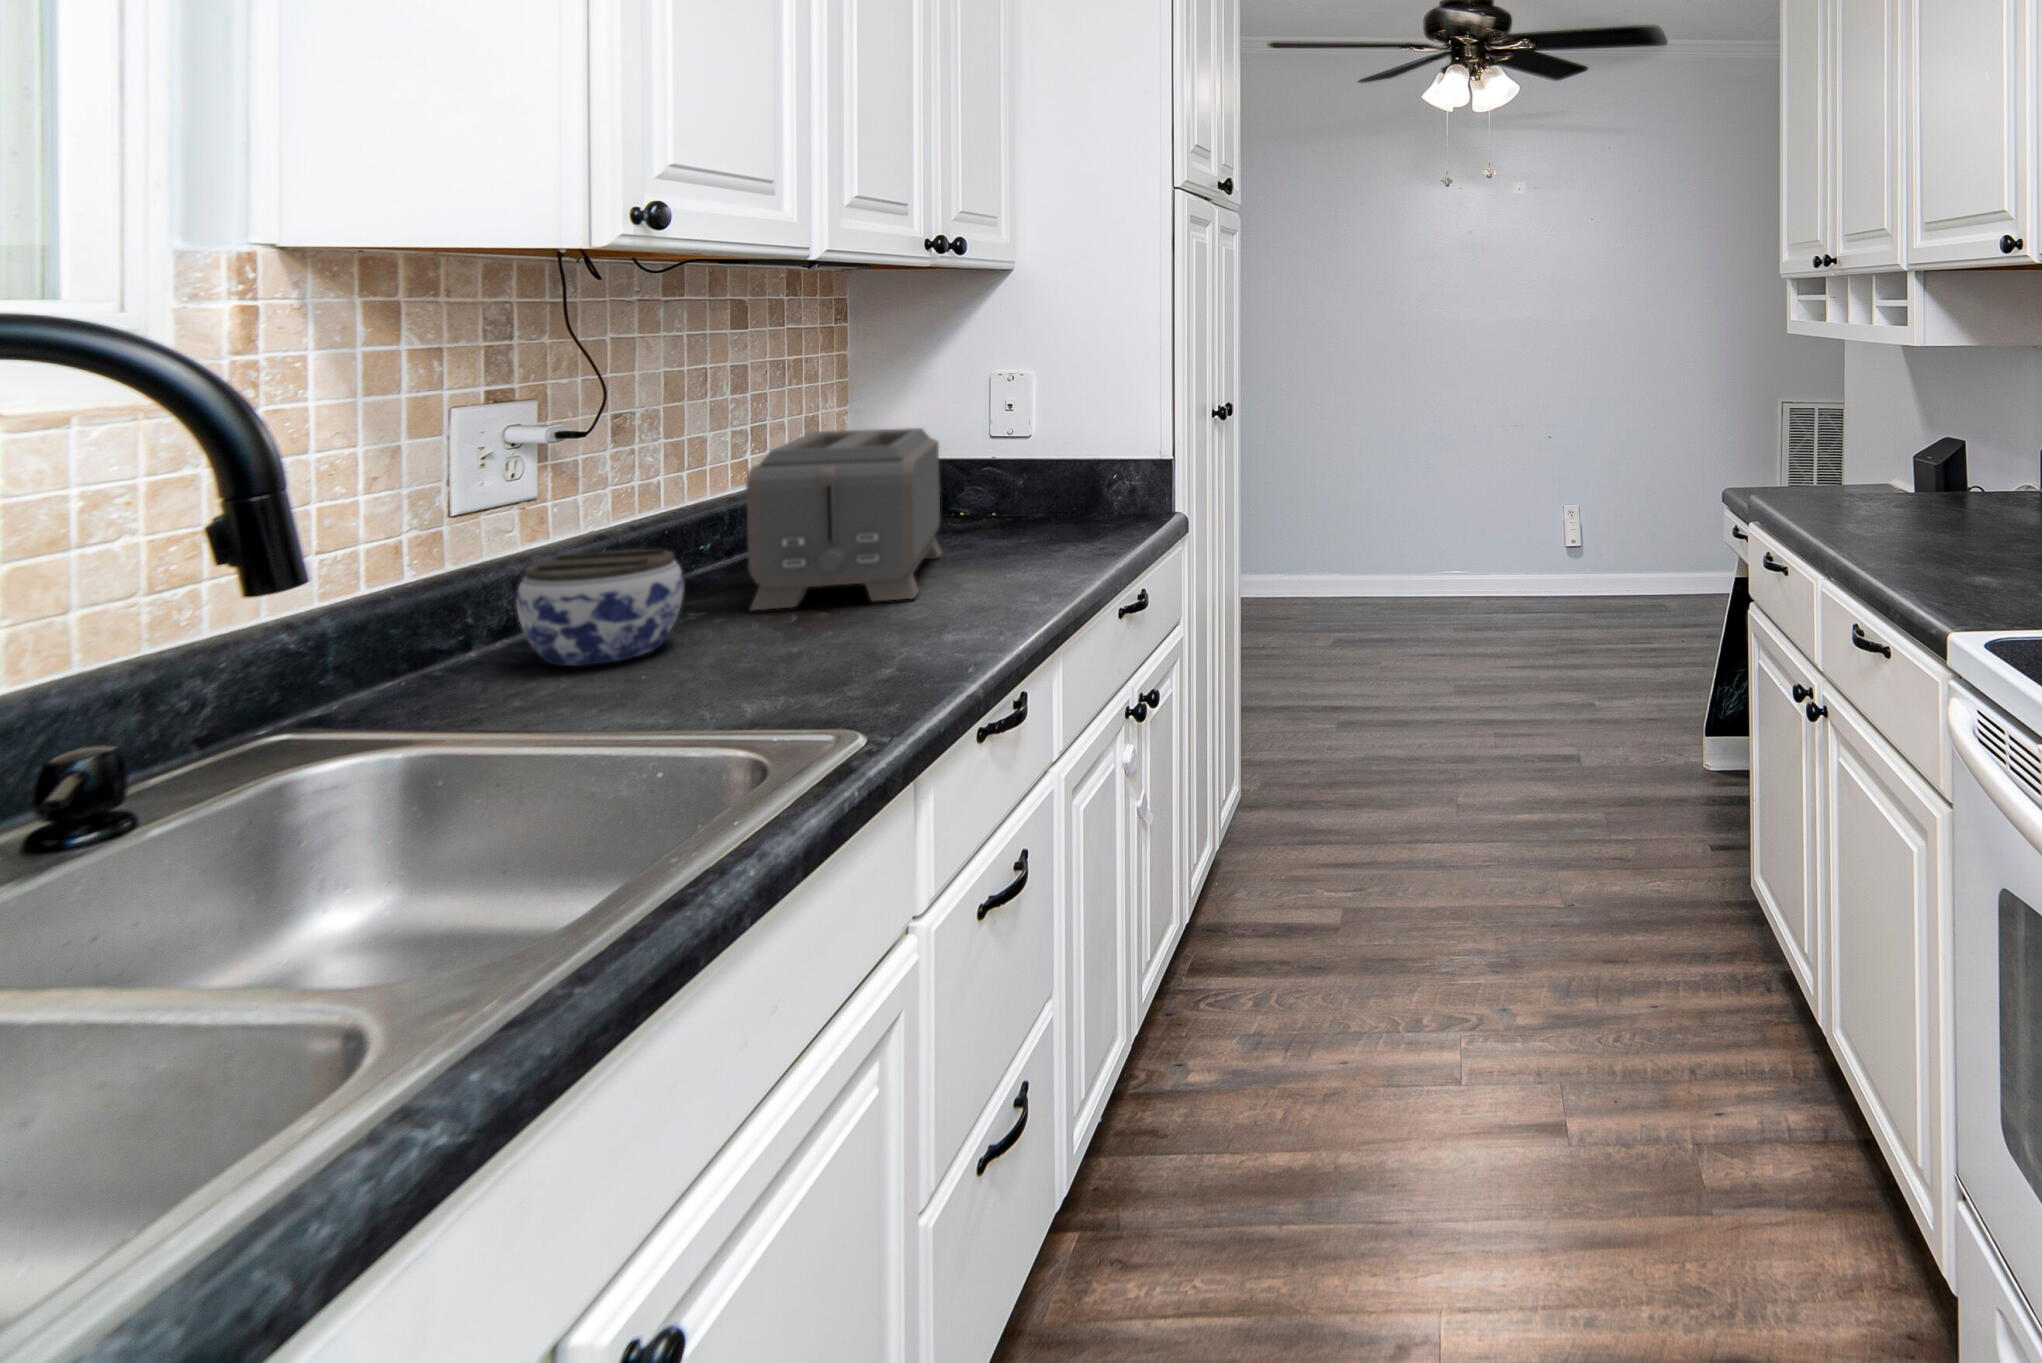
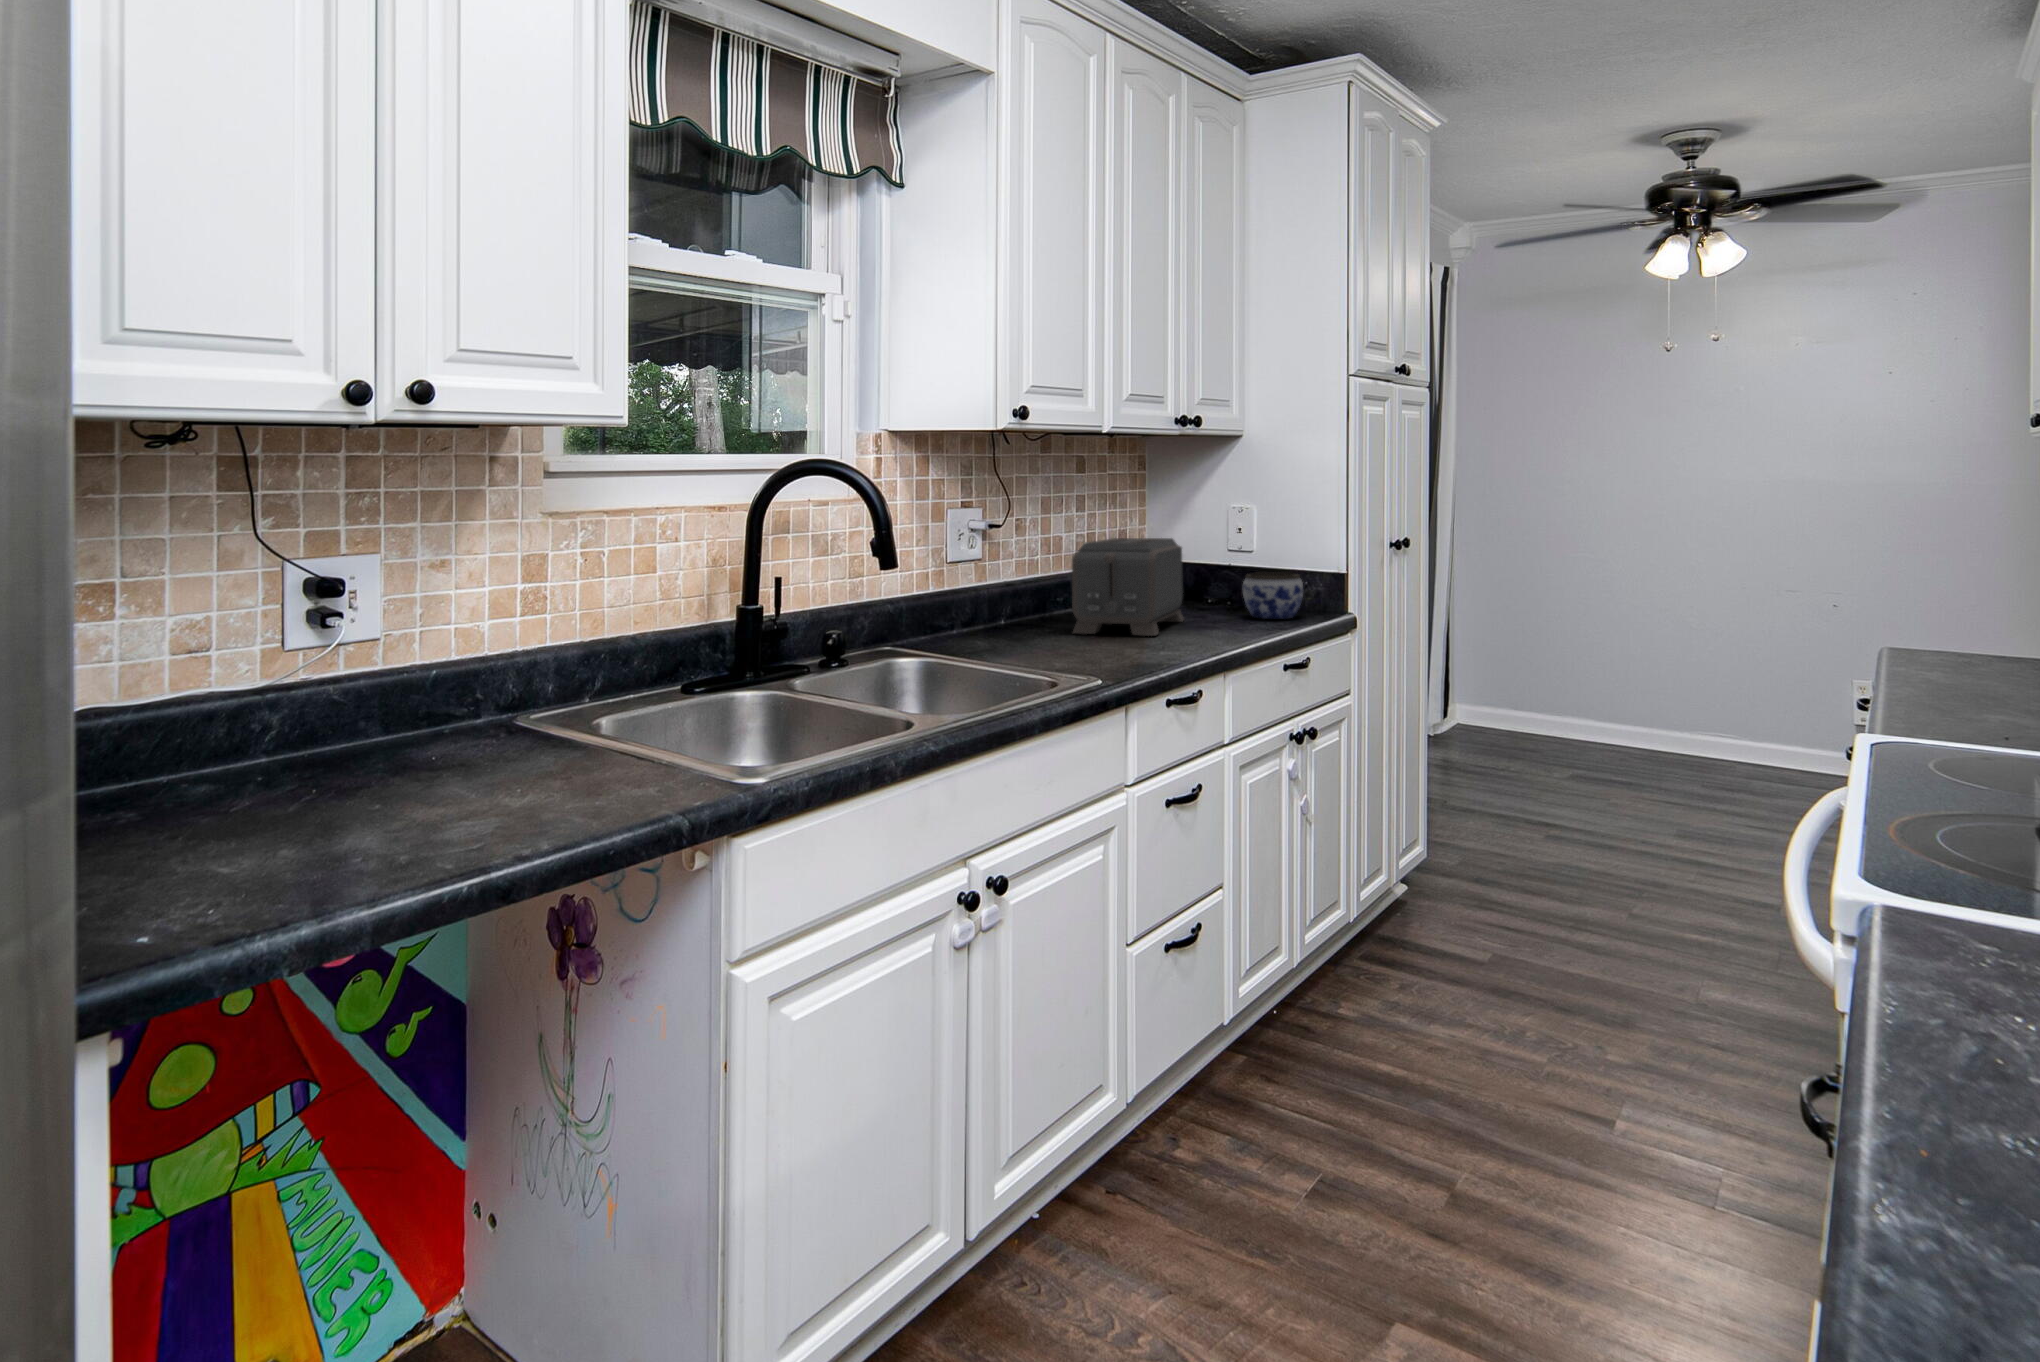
jar: present [516,549,684,666] -> present [1243,572,1303,619]

